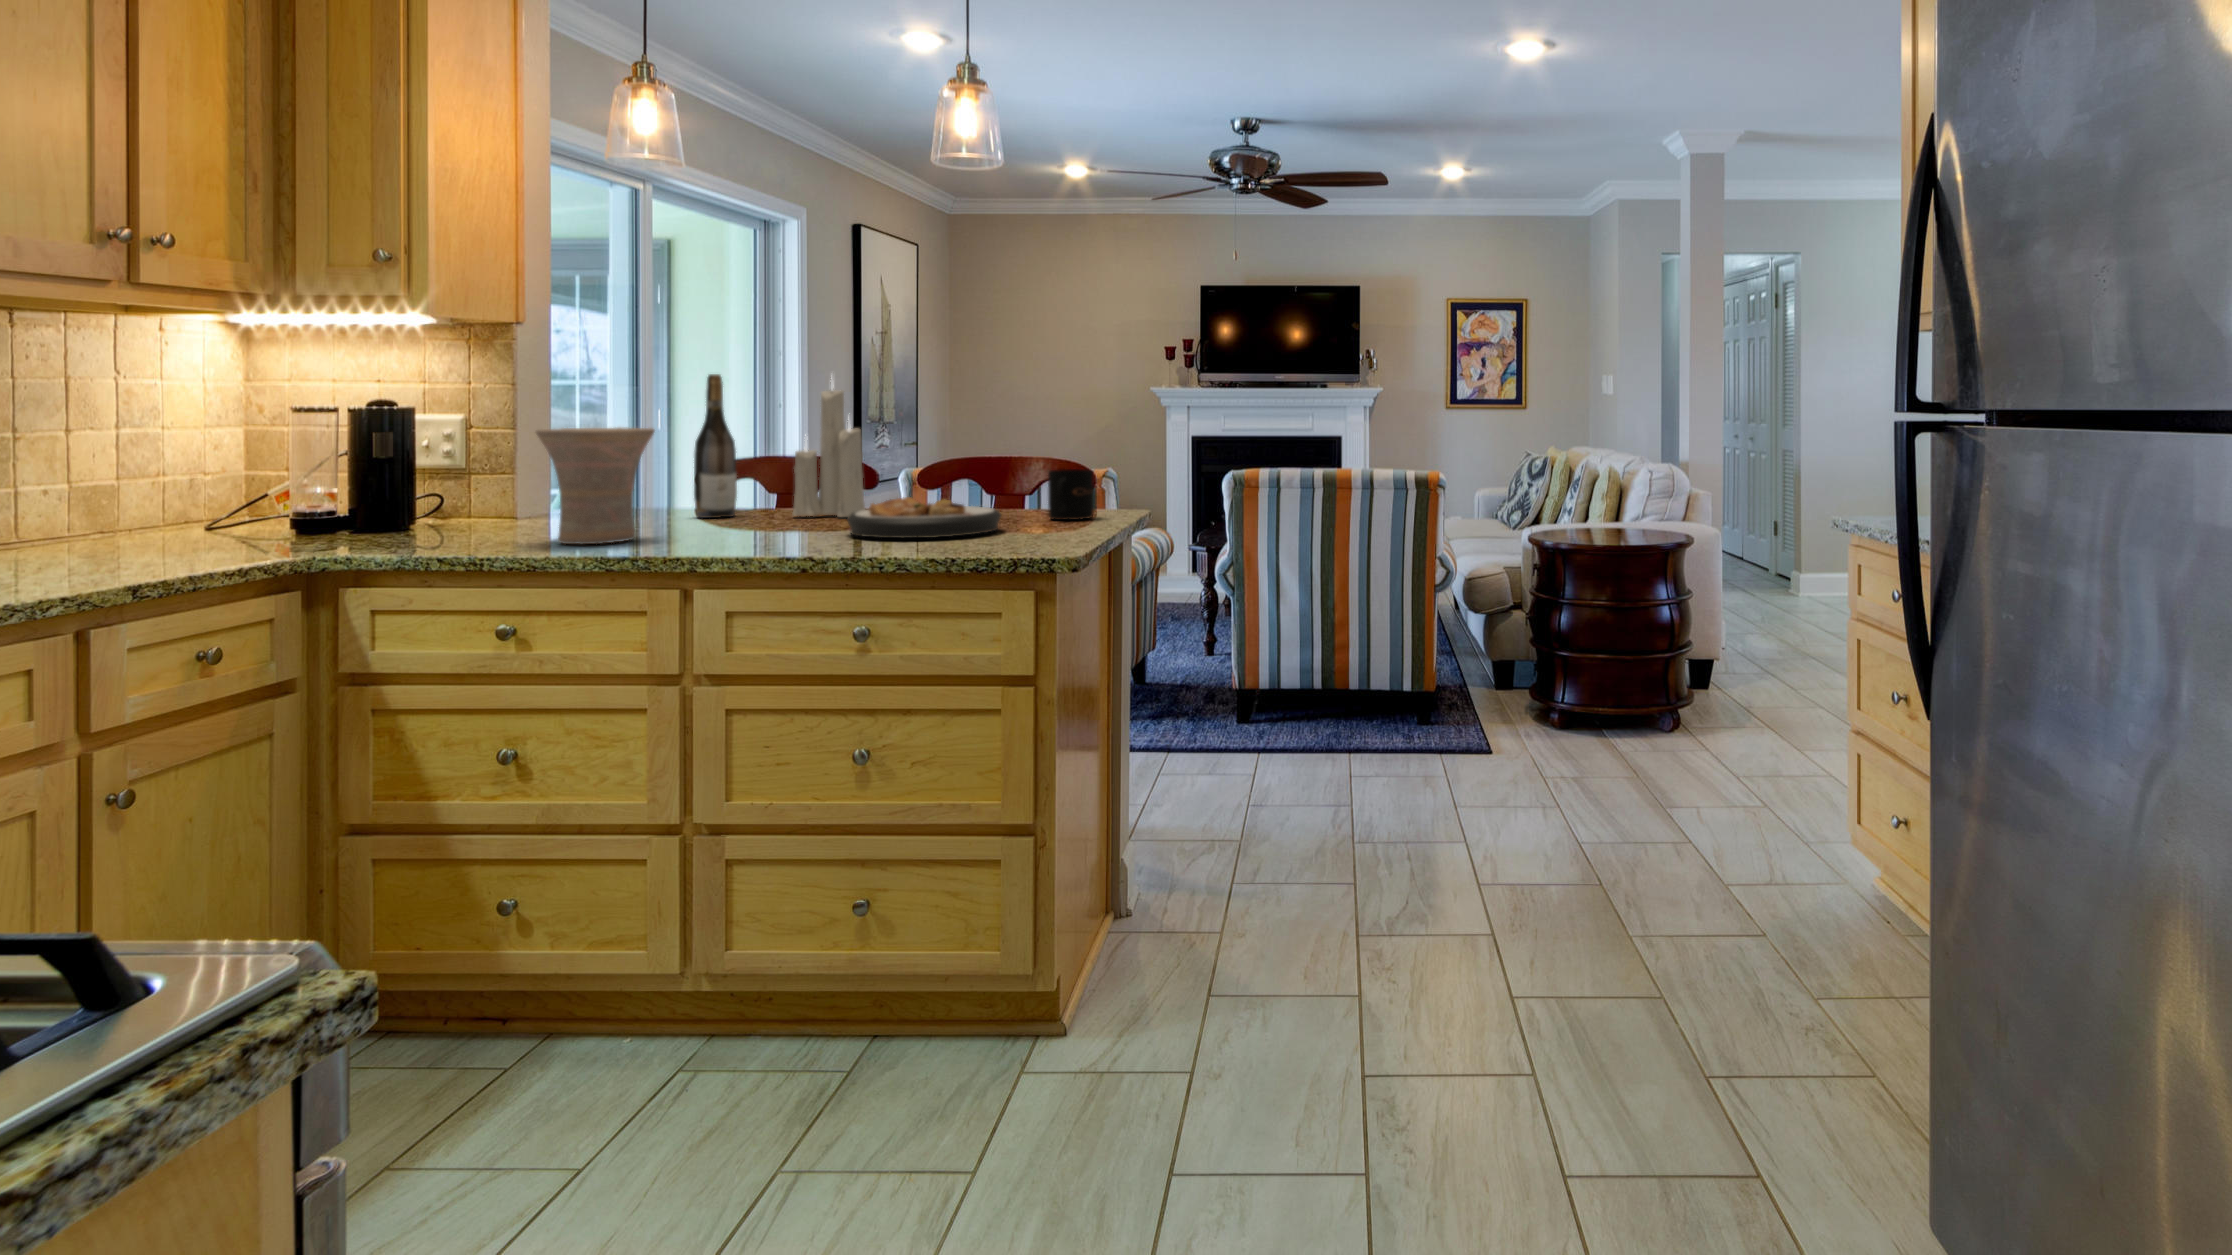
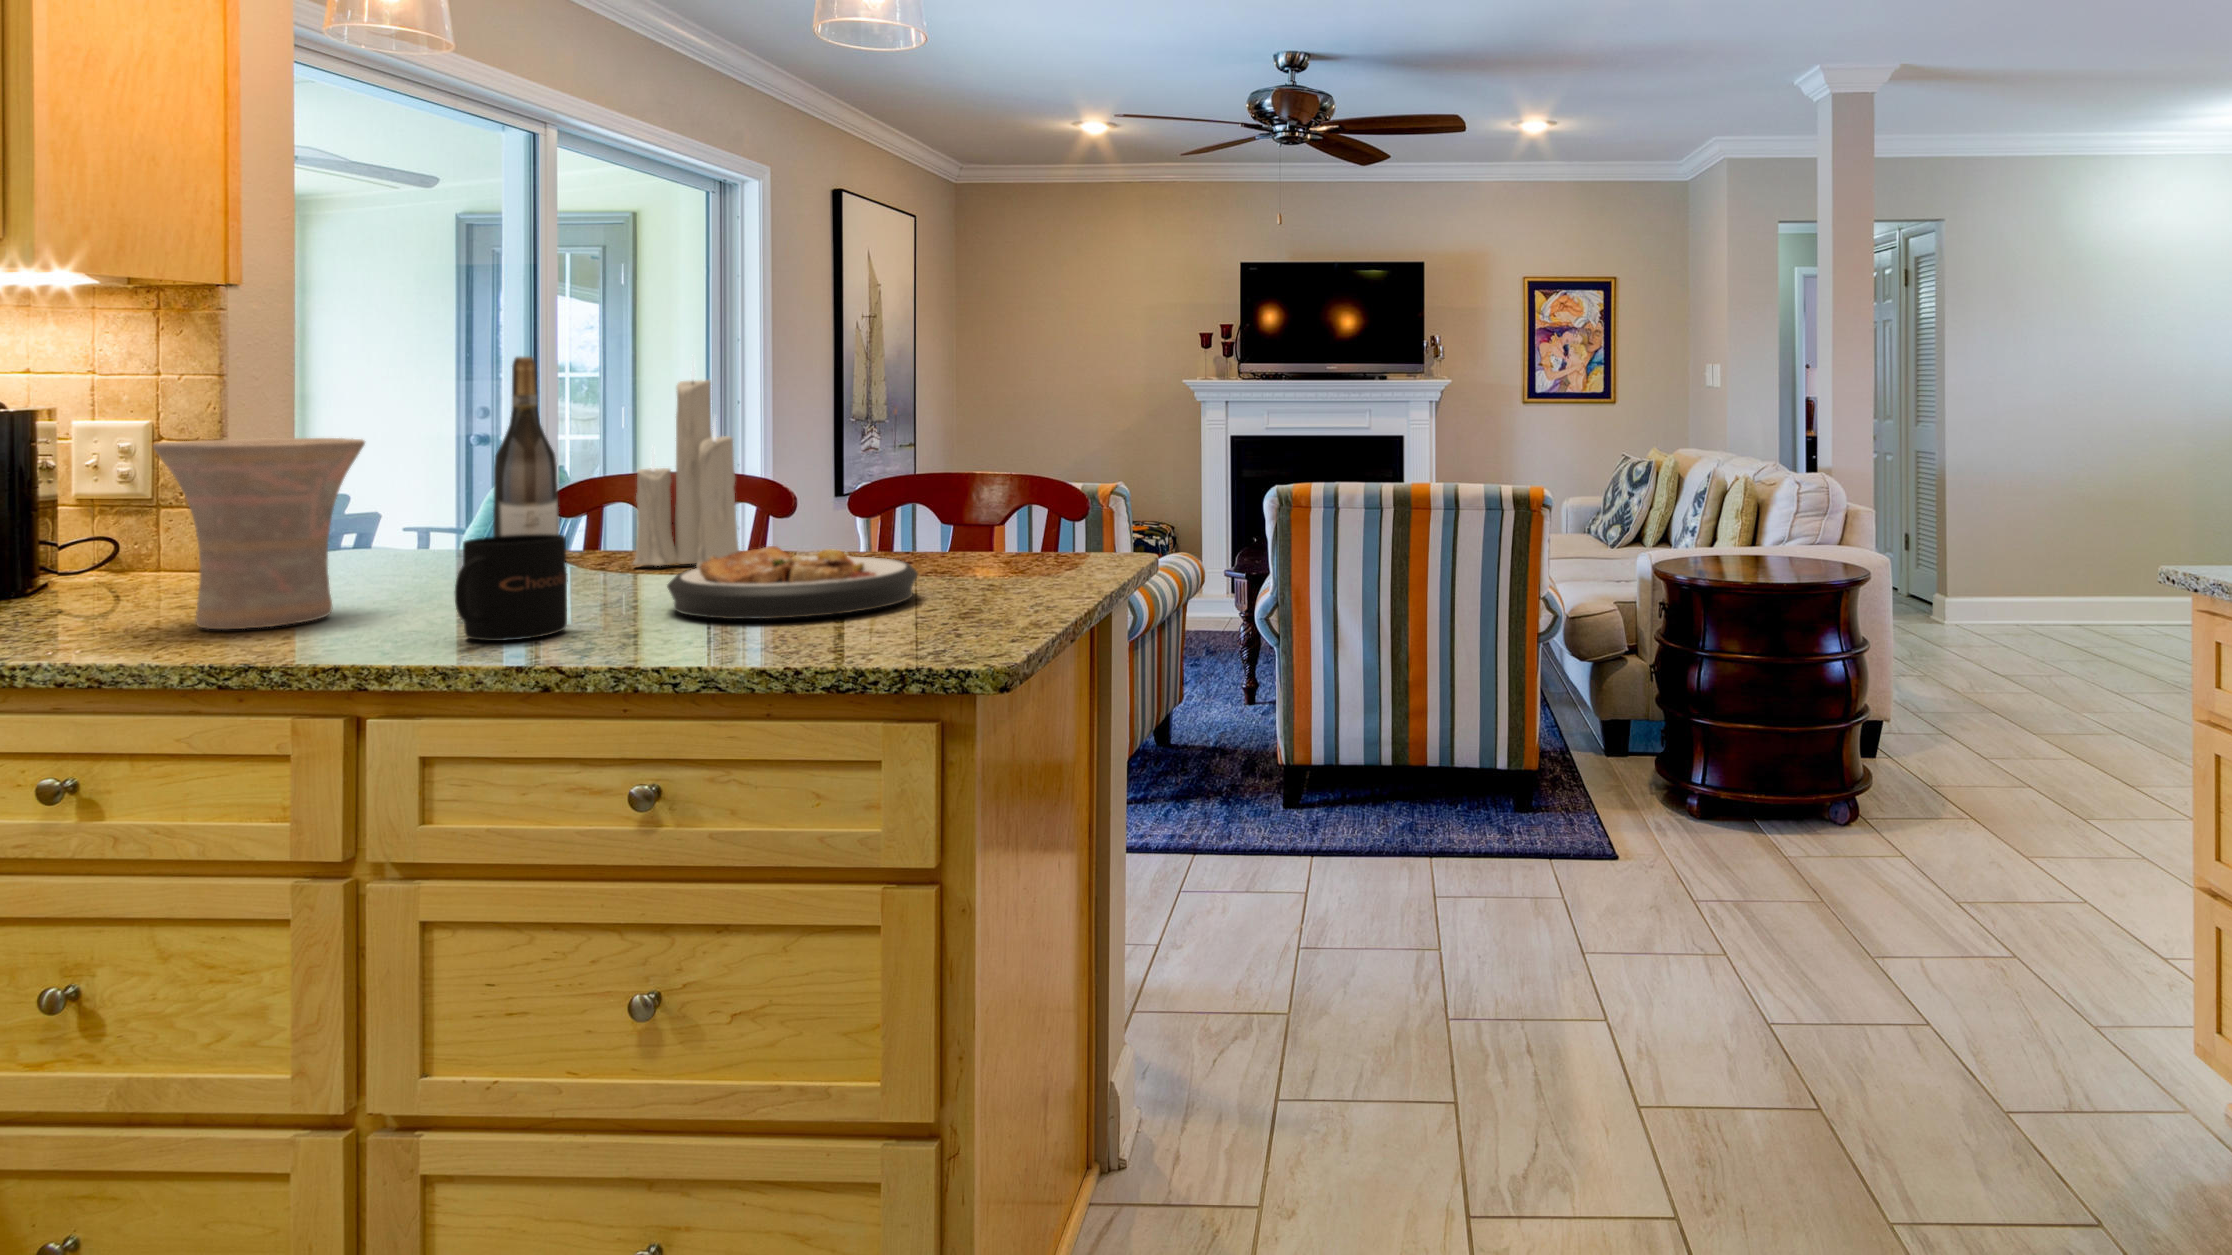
mug: present [1048,469,1094,520] -> present [455,534,568,641]

